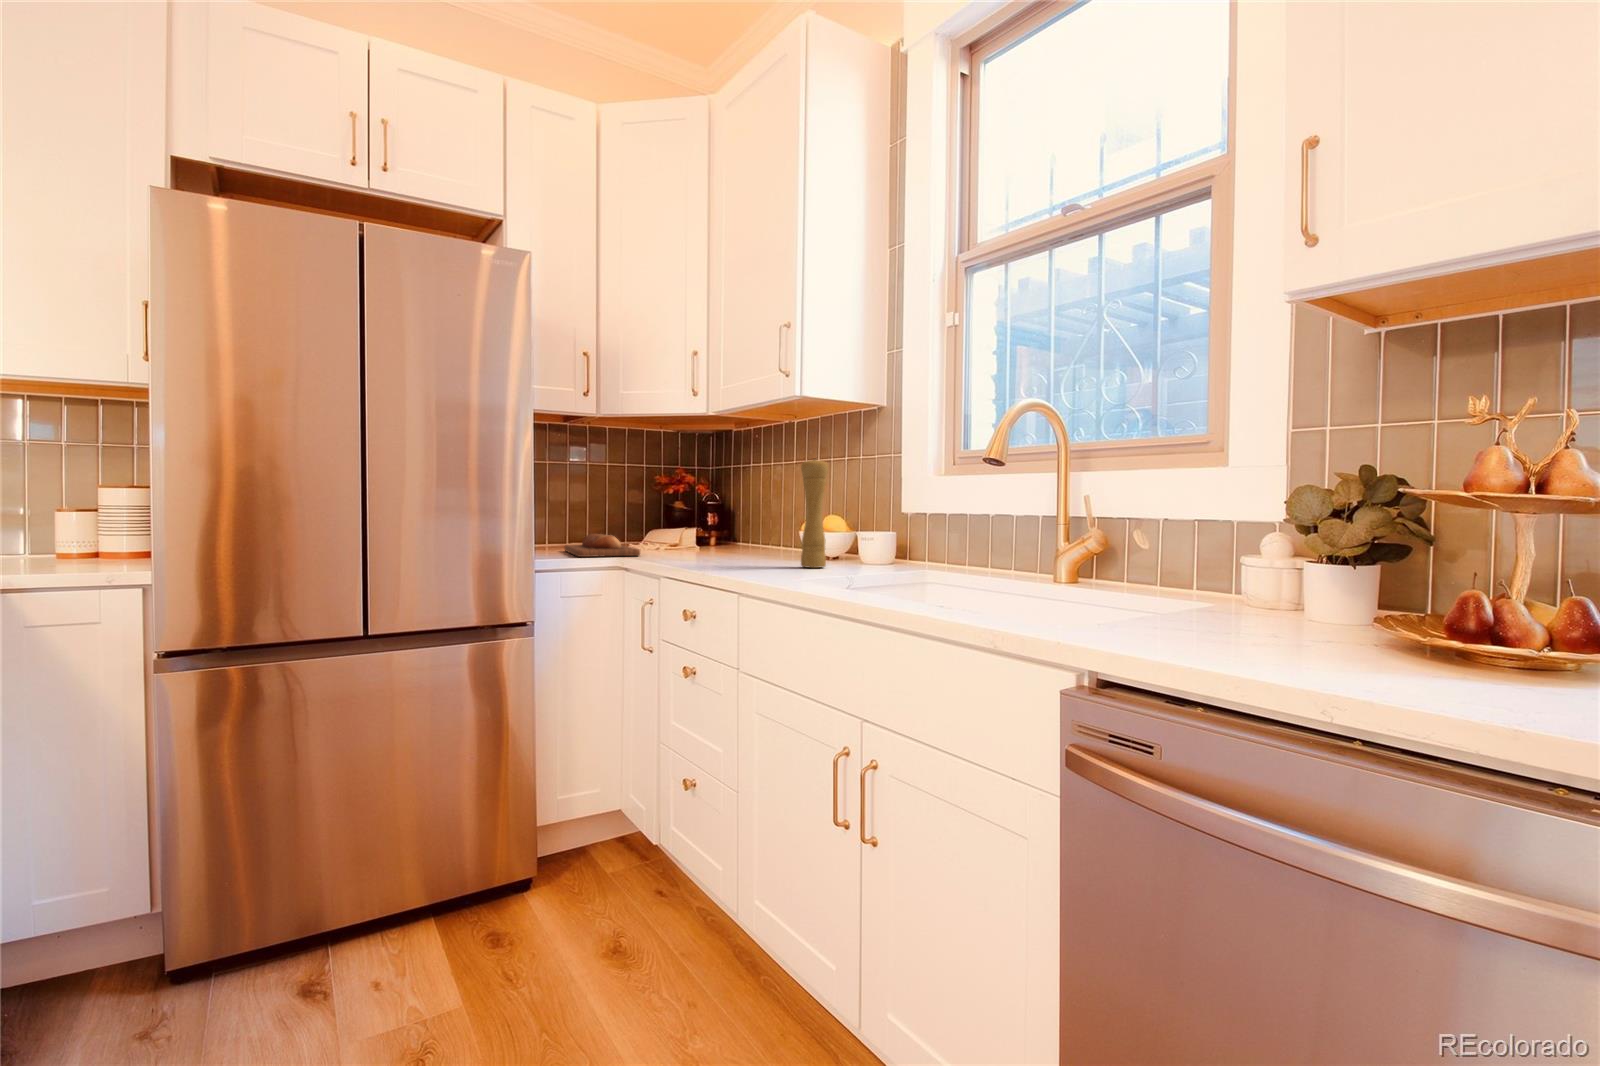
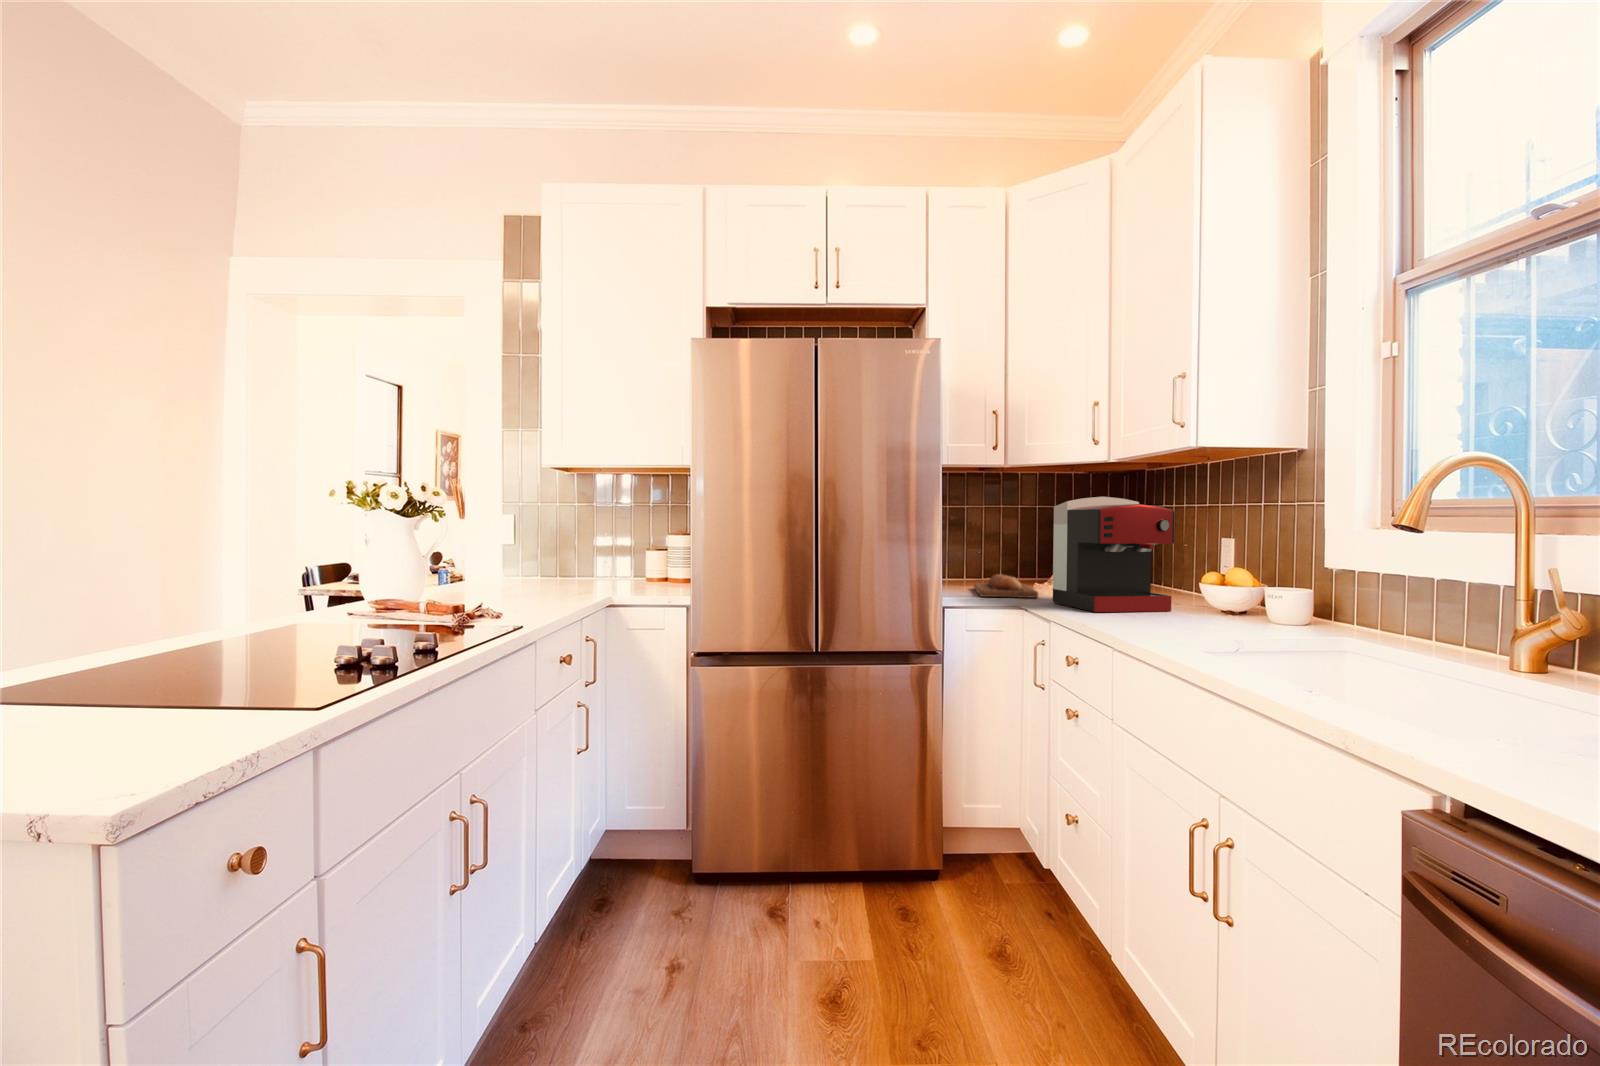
coffee maker: none [658,447,777,564] -> present [1053,497,1175,612]
pepper mill: present [801,459,828,568] -> none [1193,511,1225,623]

